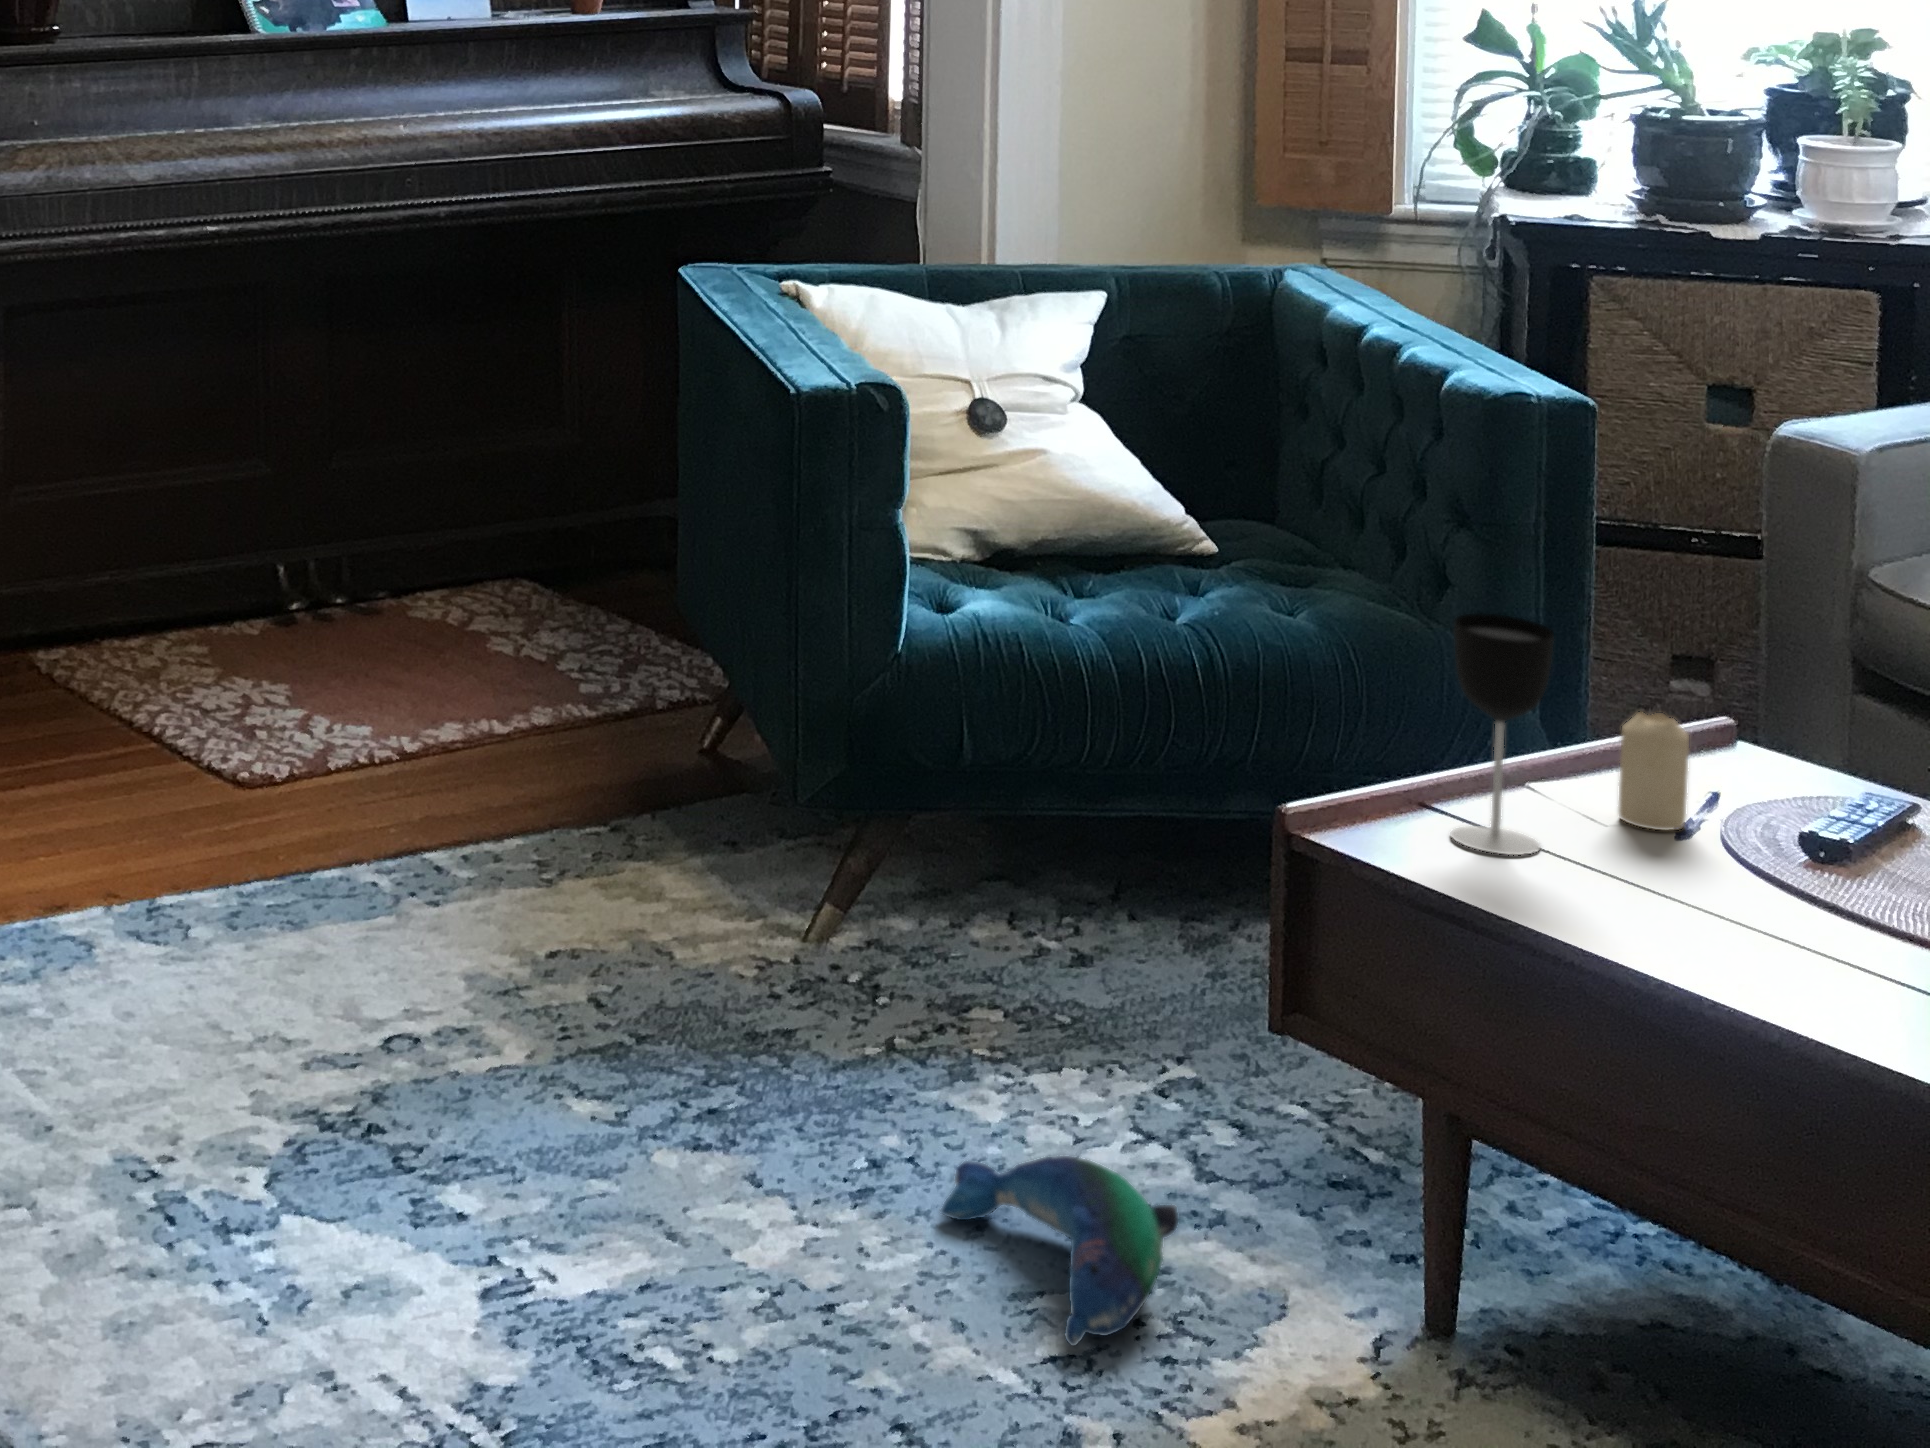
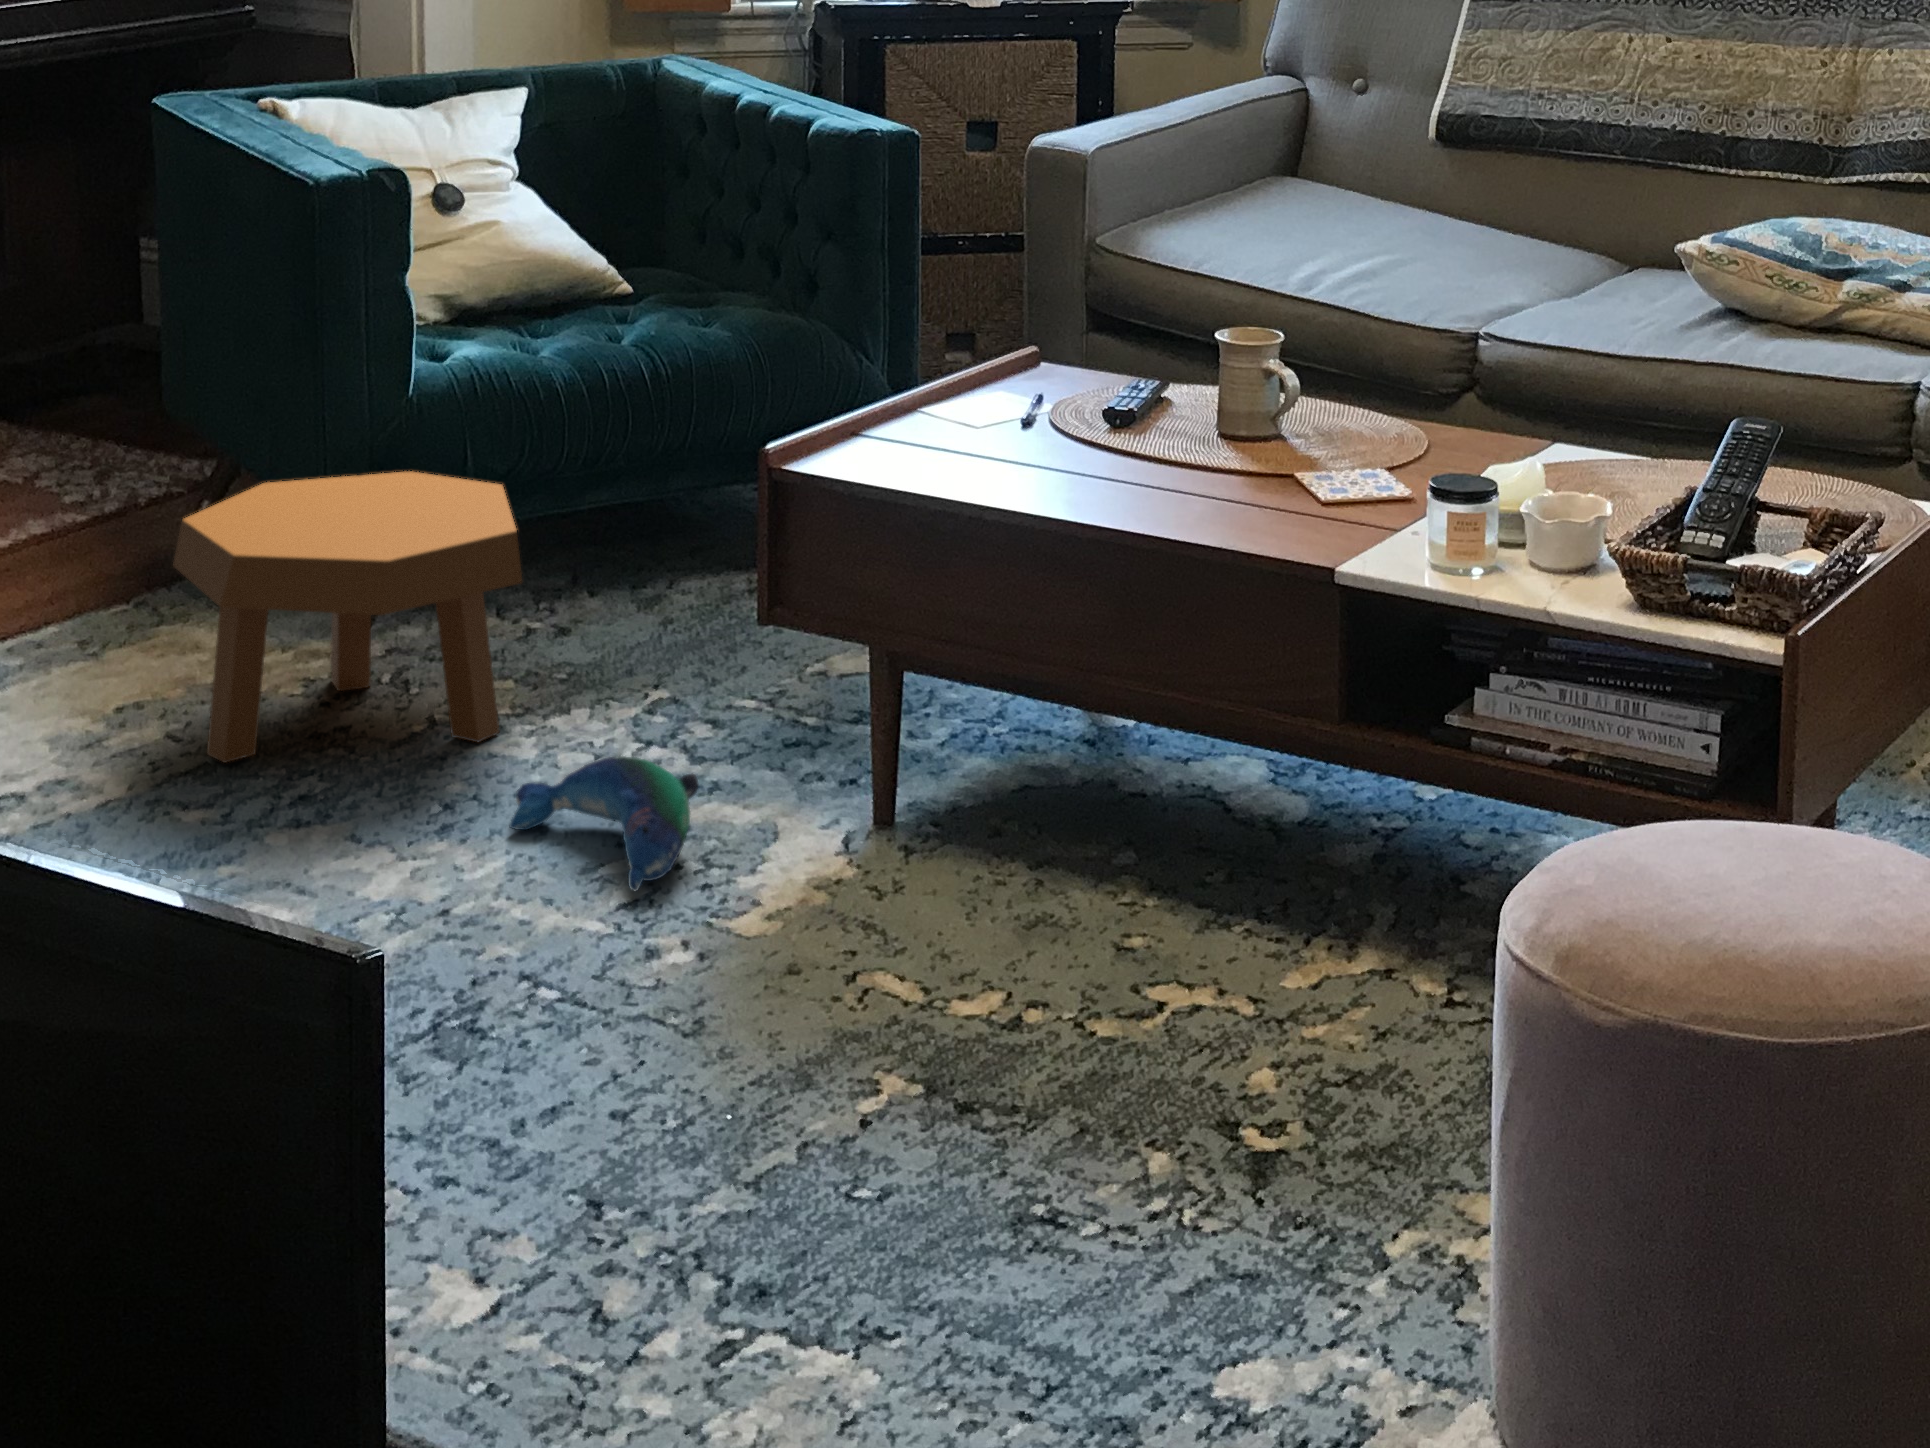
wine glass: present [1451,613,1554,855] -> none [868,279,938,459]
candle: present [1618,712,1689,831] -> none [979,341,1024,428]
footstool: none [609,725,1013,1086] -> present [173,471,522,762]

